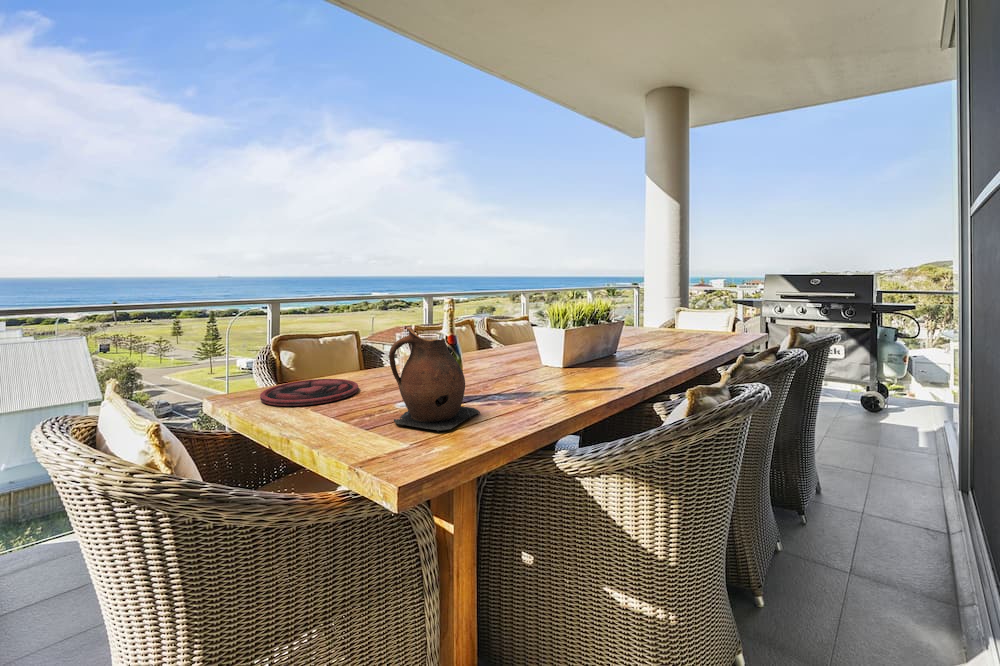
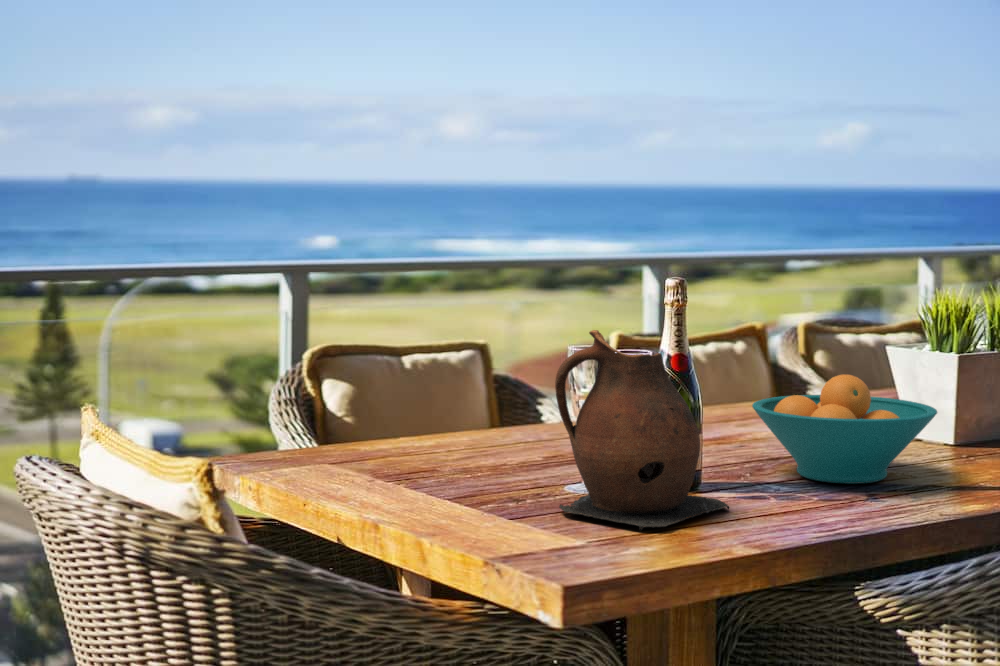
fruit bowl: none [484,342,565,392] -> present [752,374,937,484]
plate: present [260,379,358,406] -> none [315,435,491,475]

